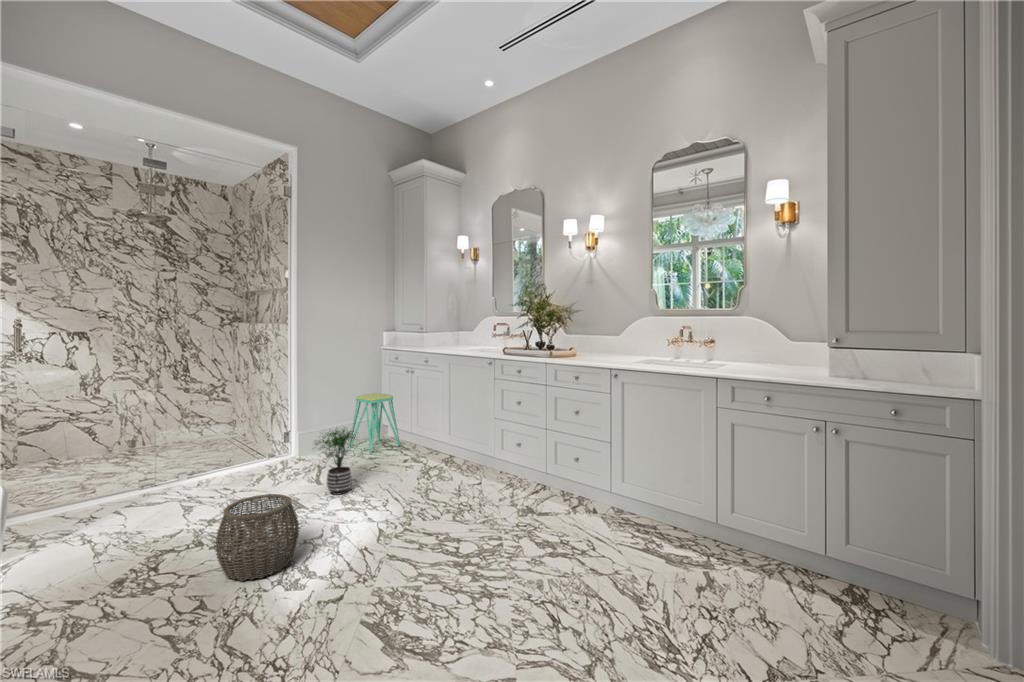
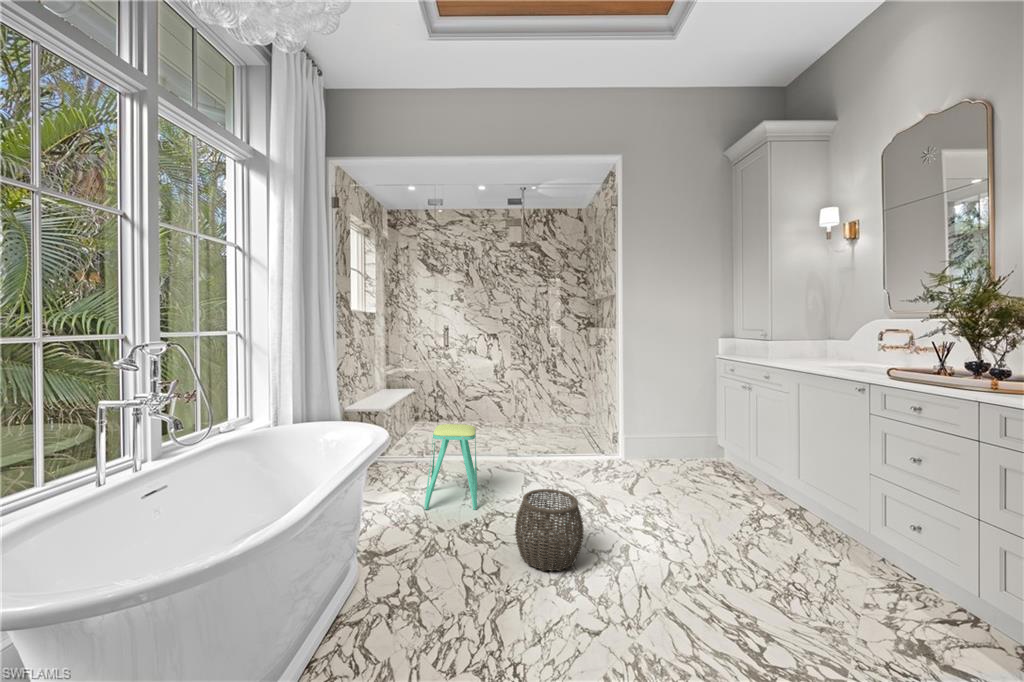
stool: present [350,393,400,453] -> present [424,424,477,510]
potted plant: present [315,428,356,495] -> none [623,440,673,512]

